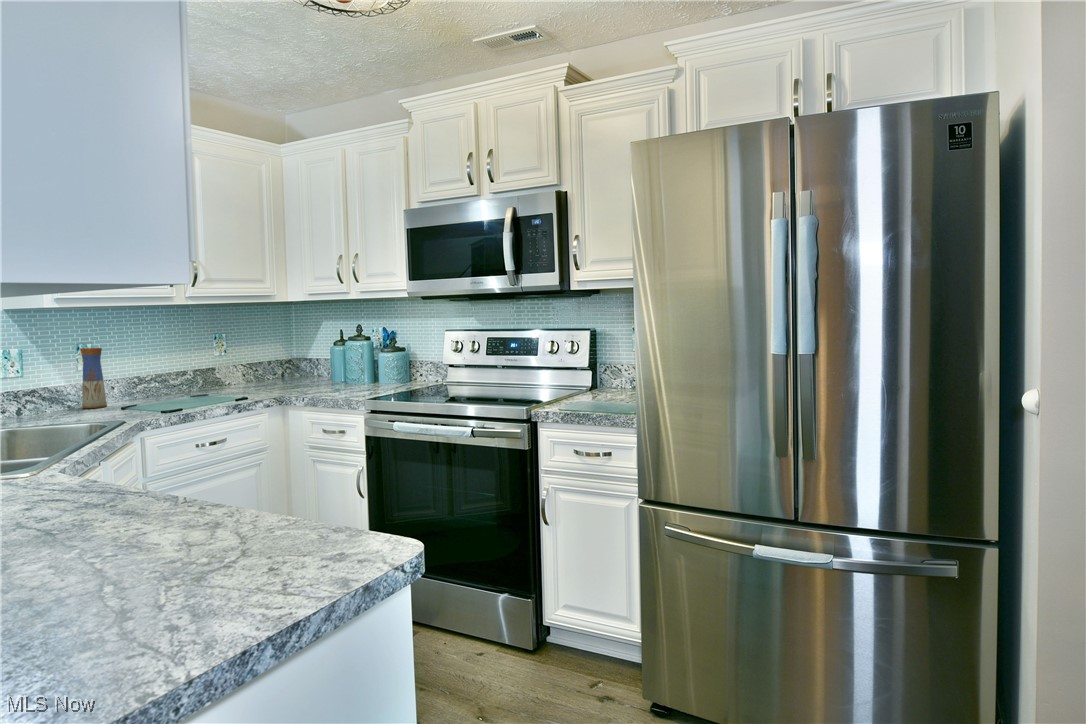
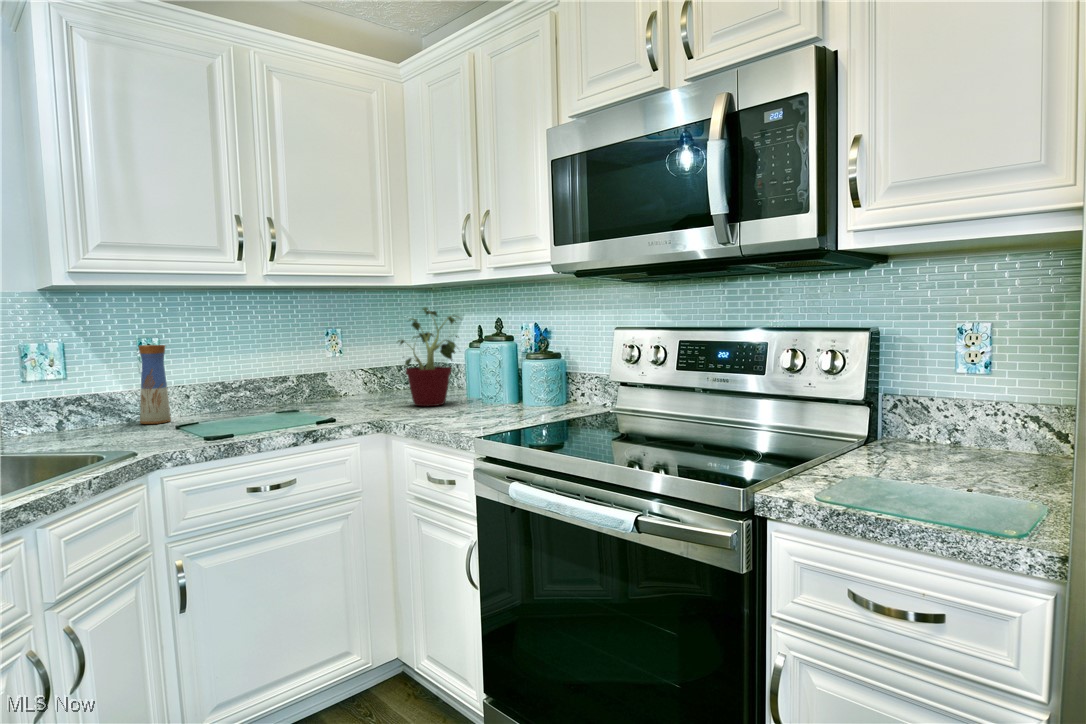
potted plant: none [282,317,331,388] -> present [398,307,459,406]

